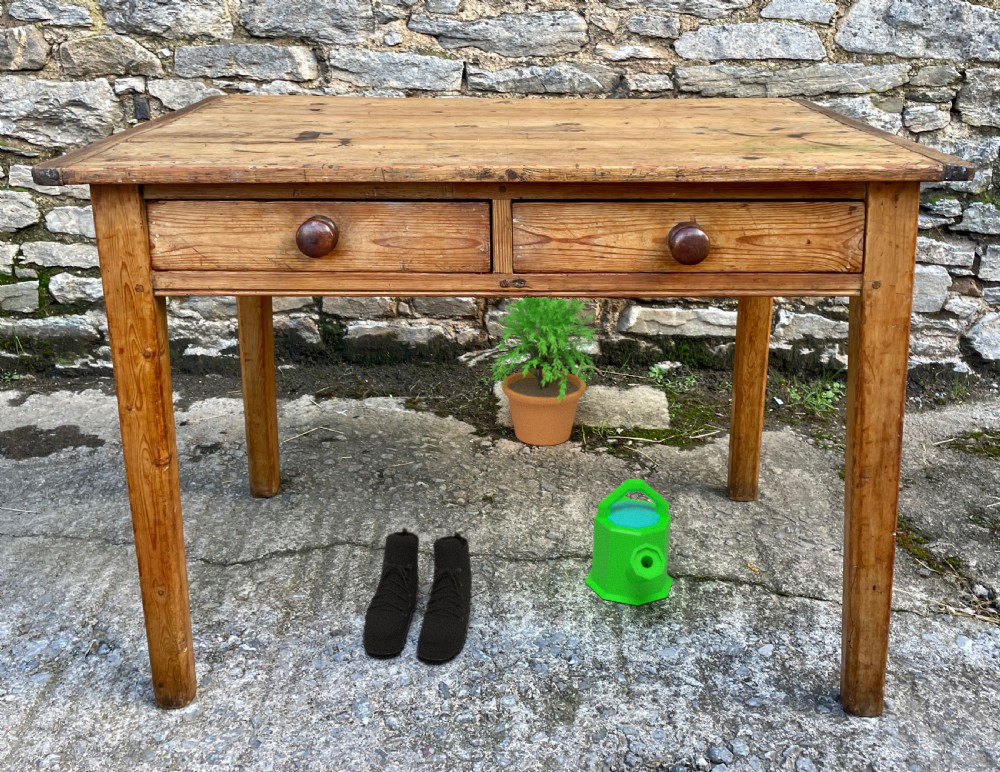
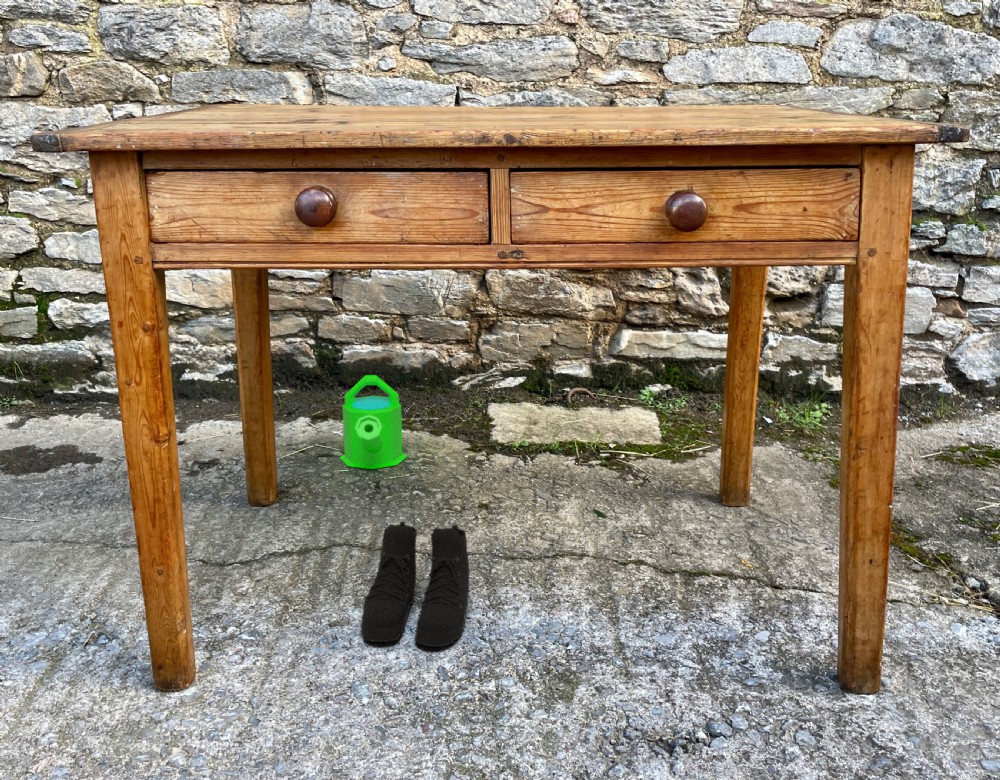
potted plant: present [492,296,596,445] -> none [484,303,596,459]
watering can: present [585,479,673,605] -> present [340,375,407,469]

